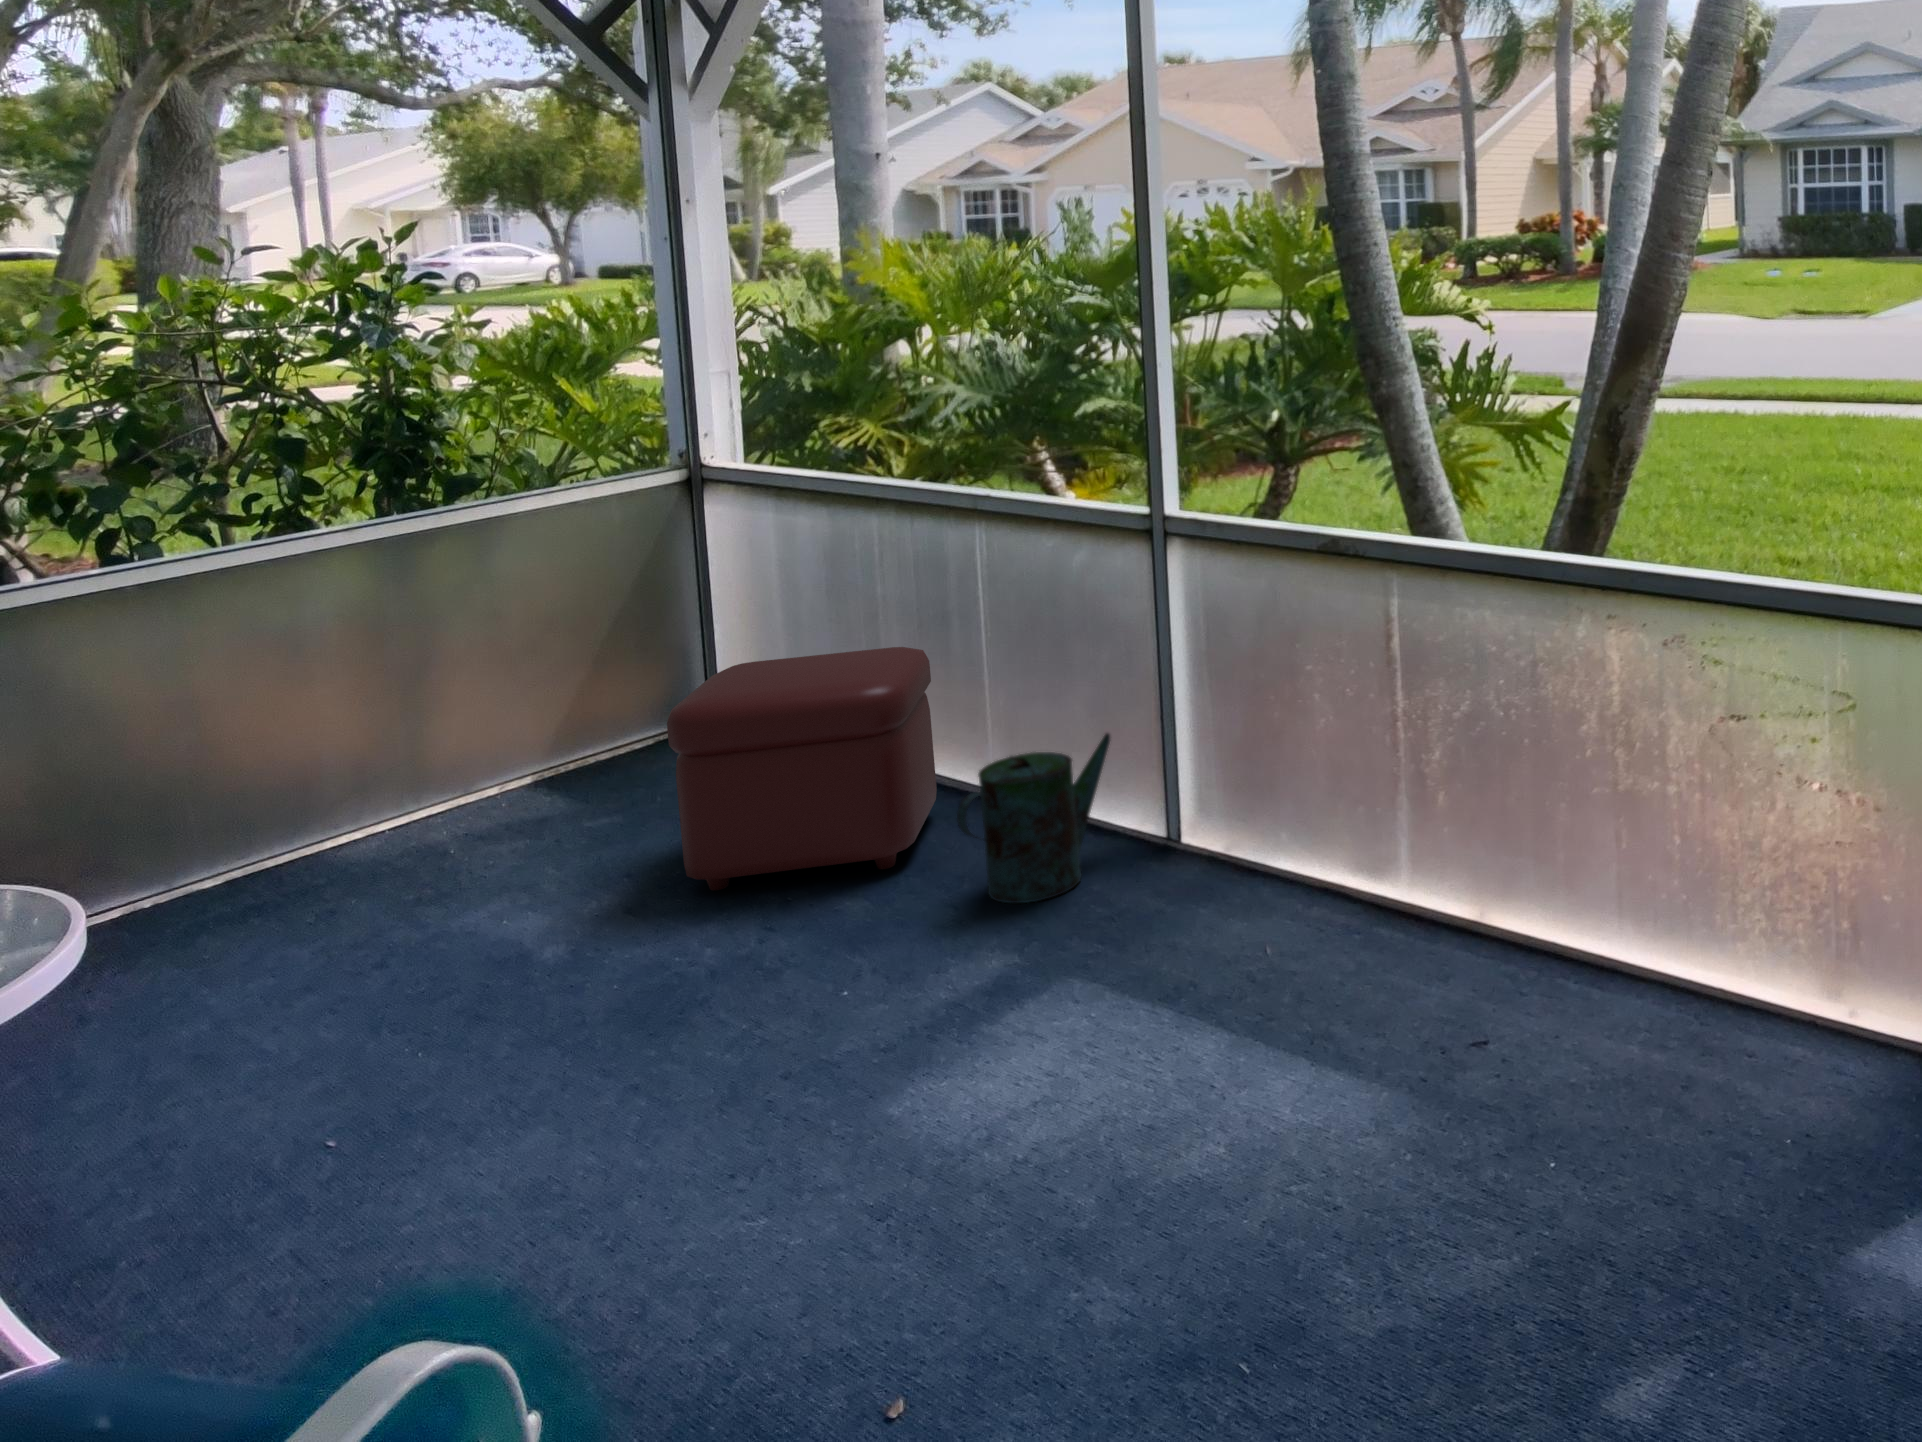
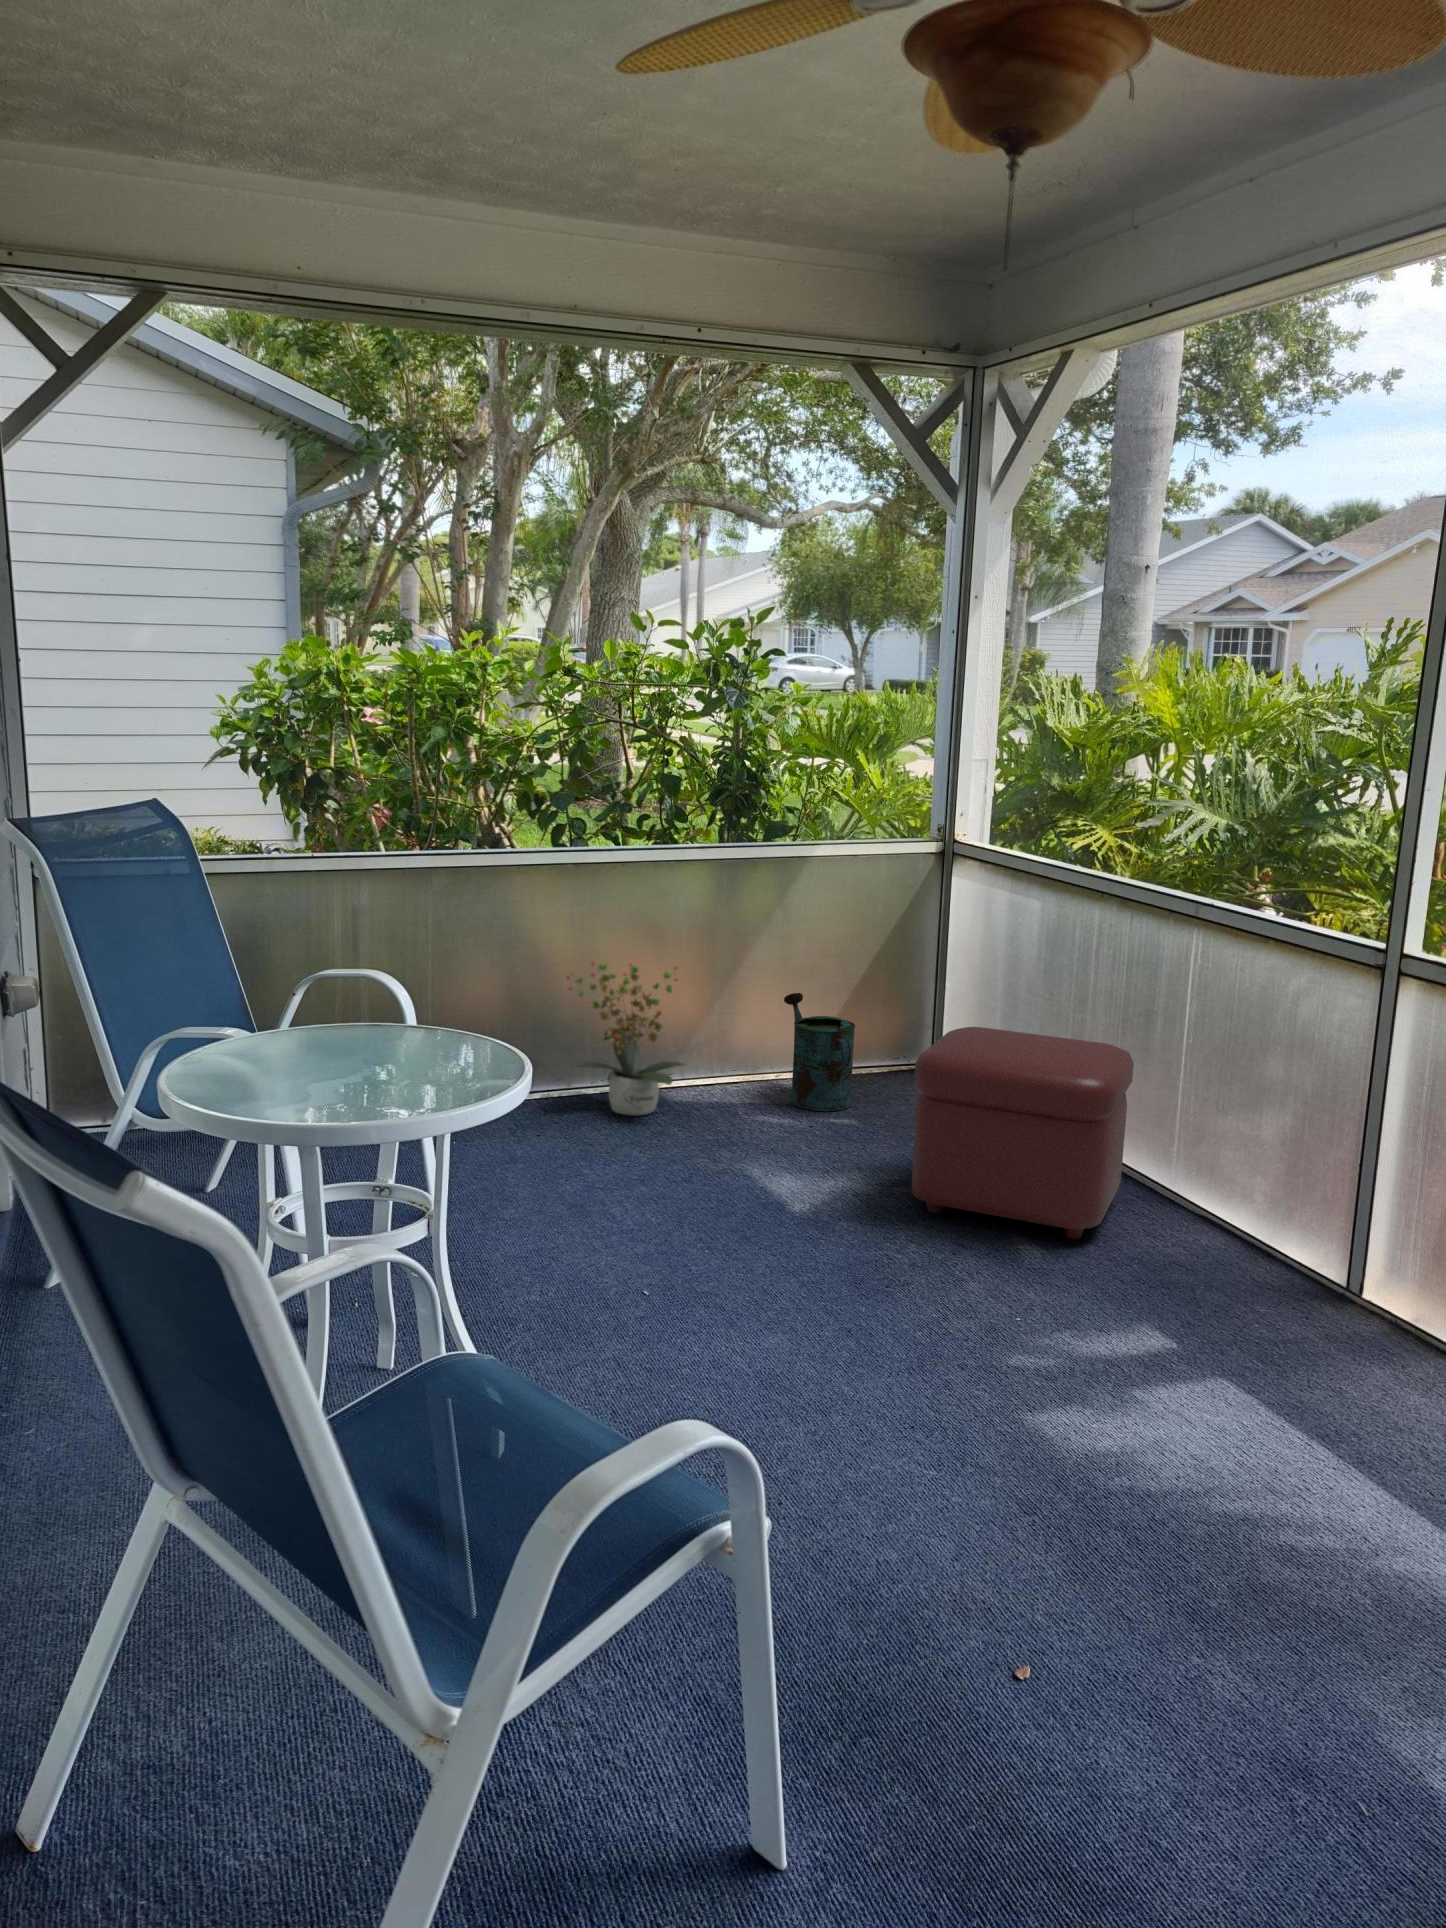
potted plant: none [134,678,358,896] -> present [567,962,685,1115]
watering can: present [957,733,1110,903] -> present [784,993,855,1111]

